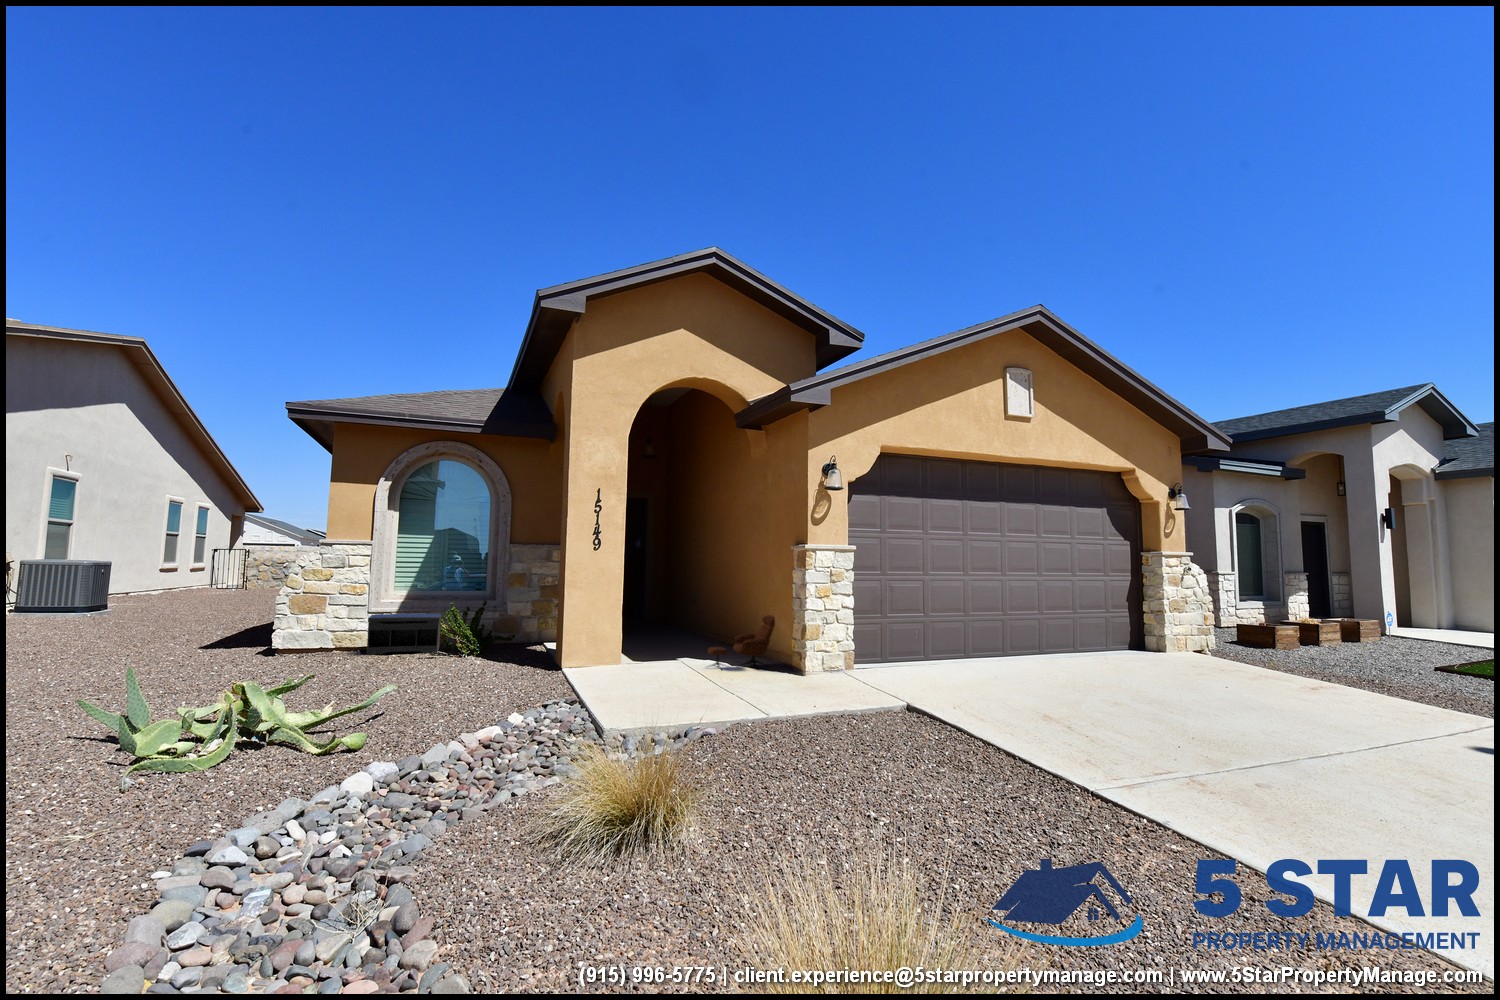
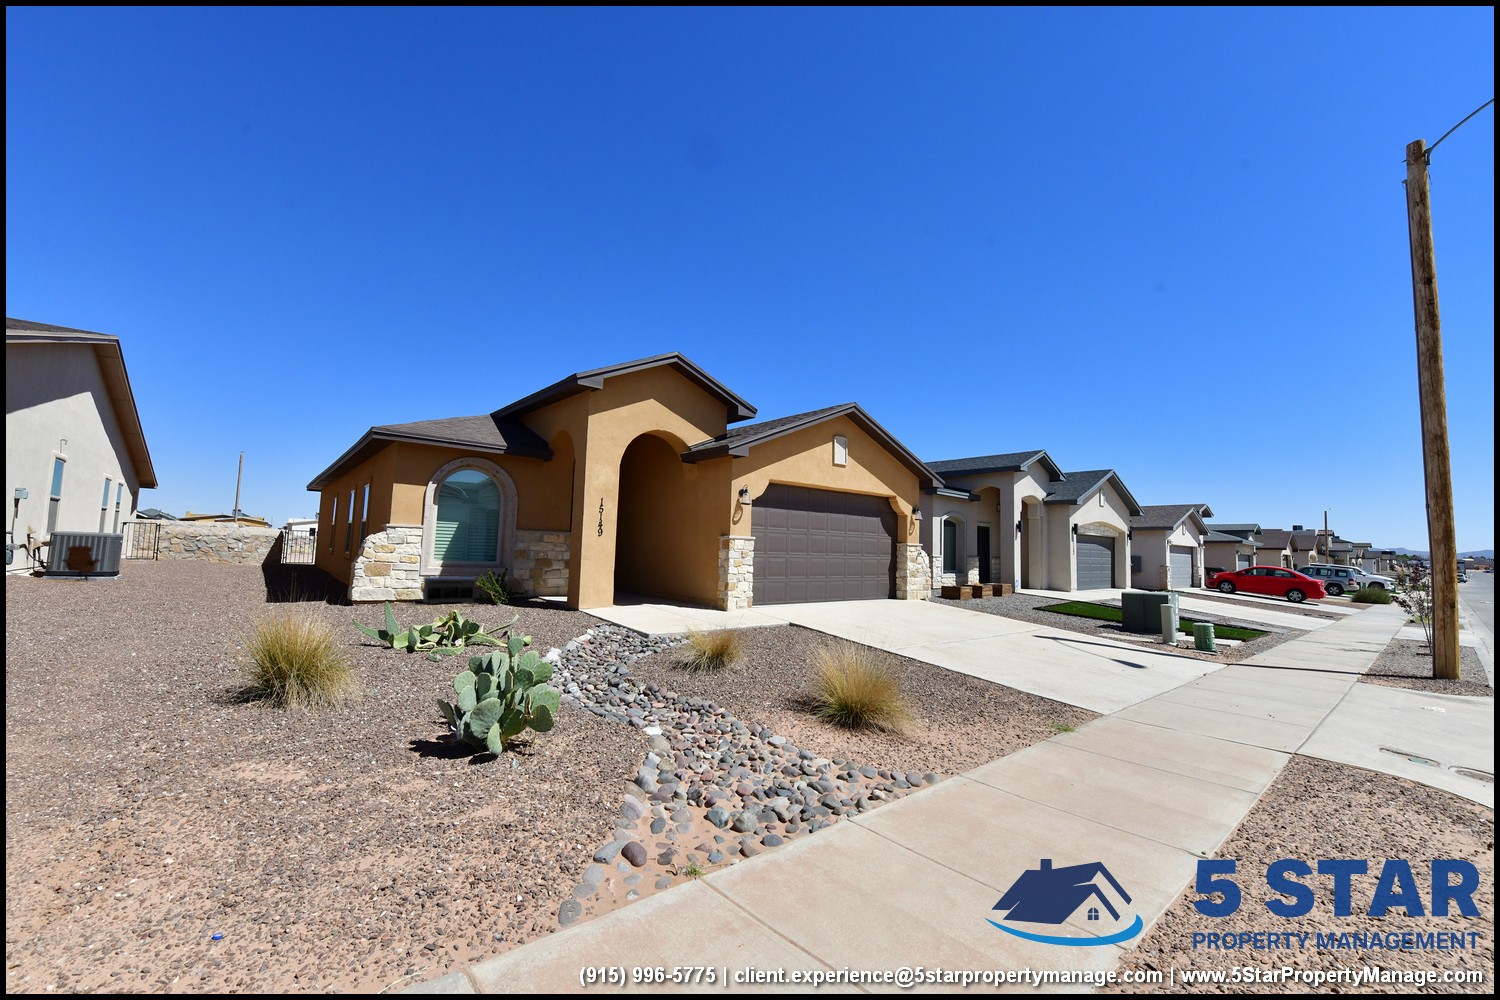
lounge chair: present [708,615,775,667] -> present [62,546,100,580]

